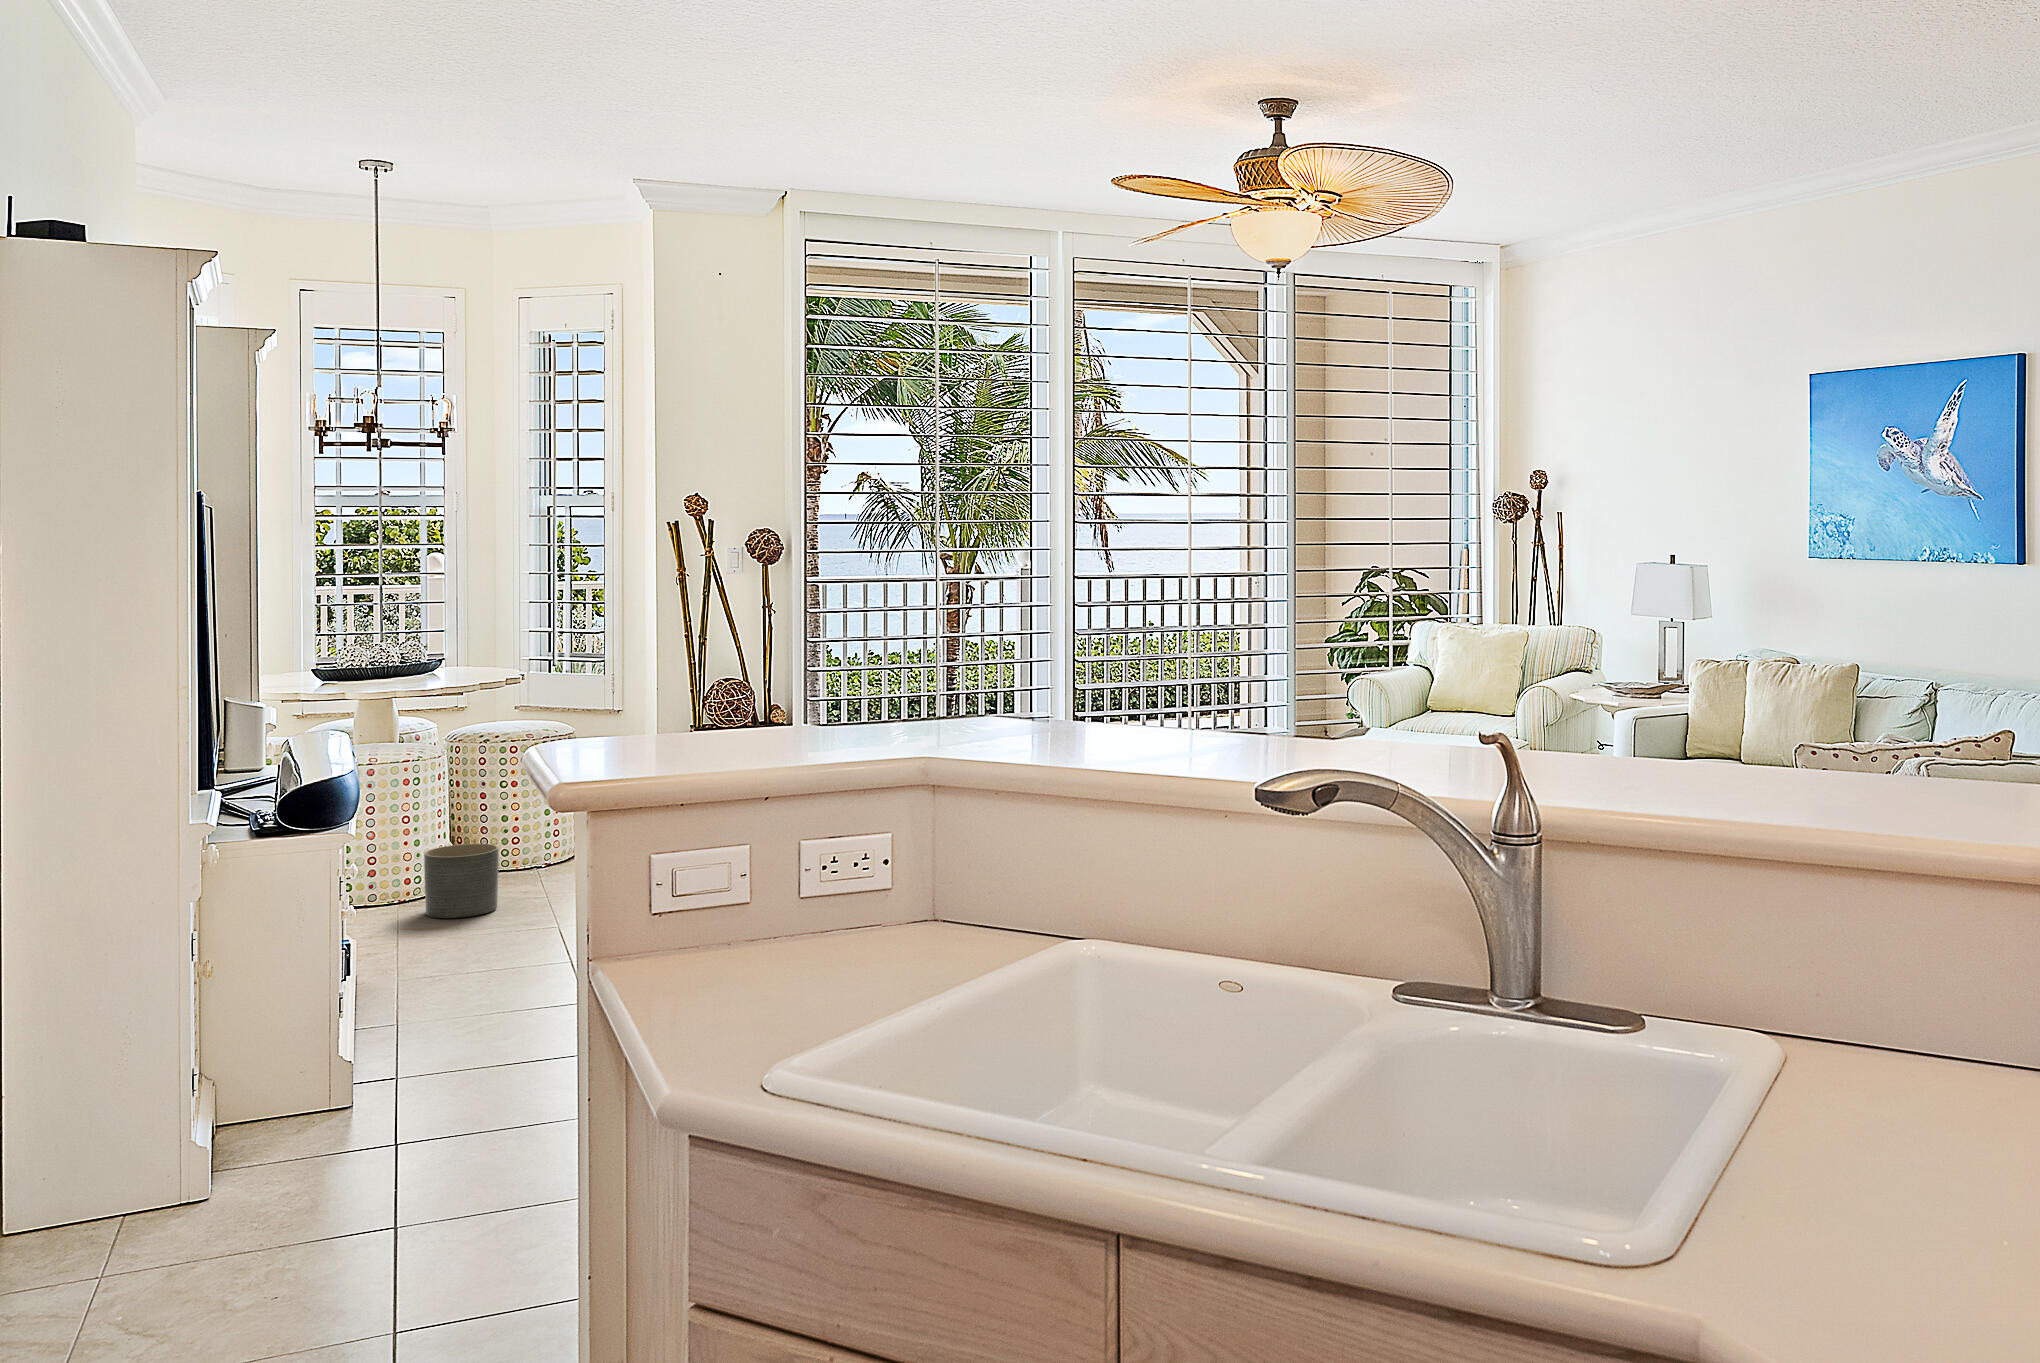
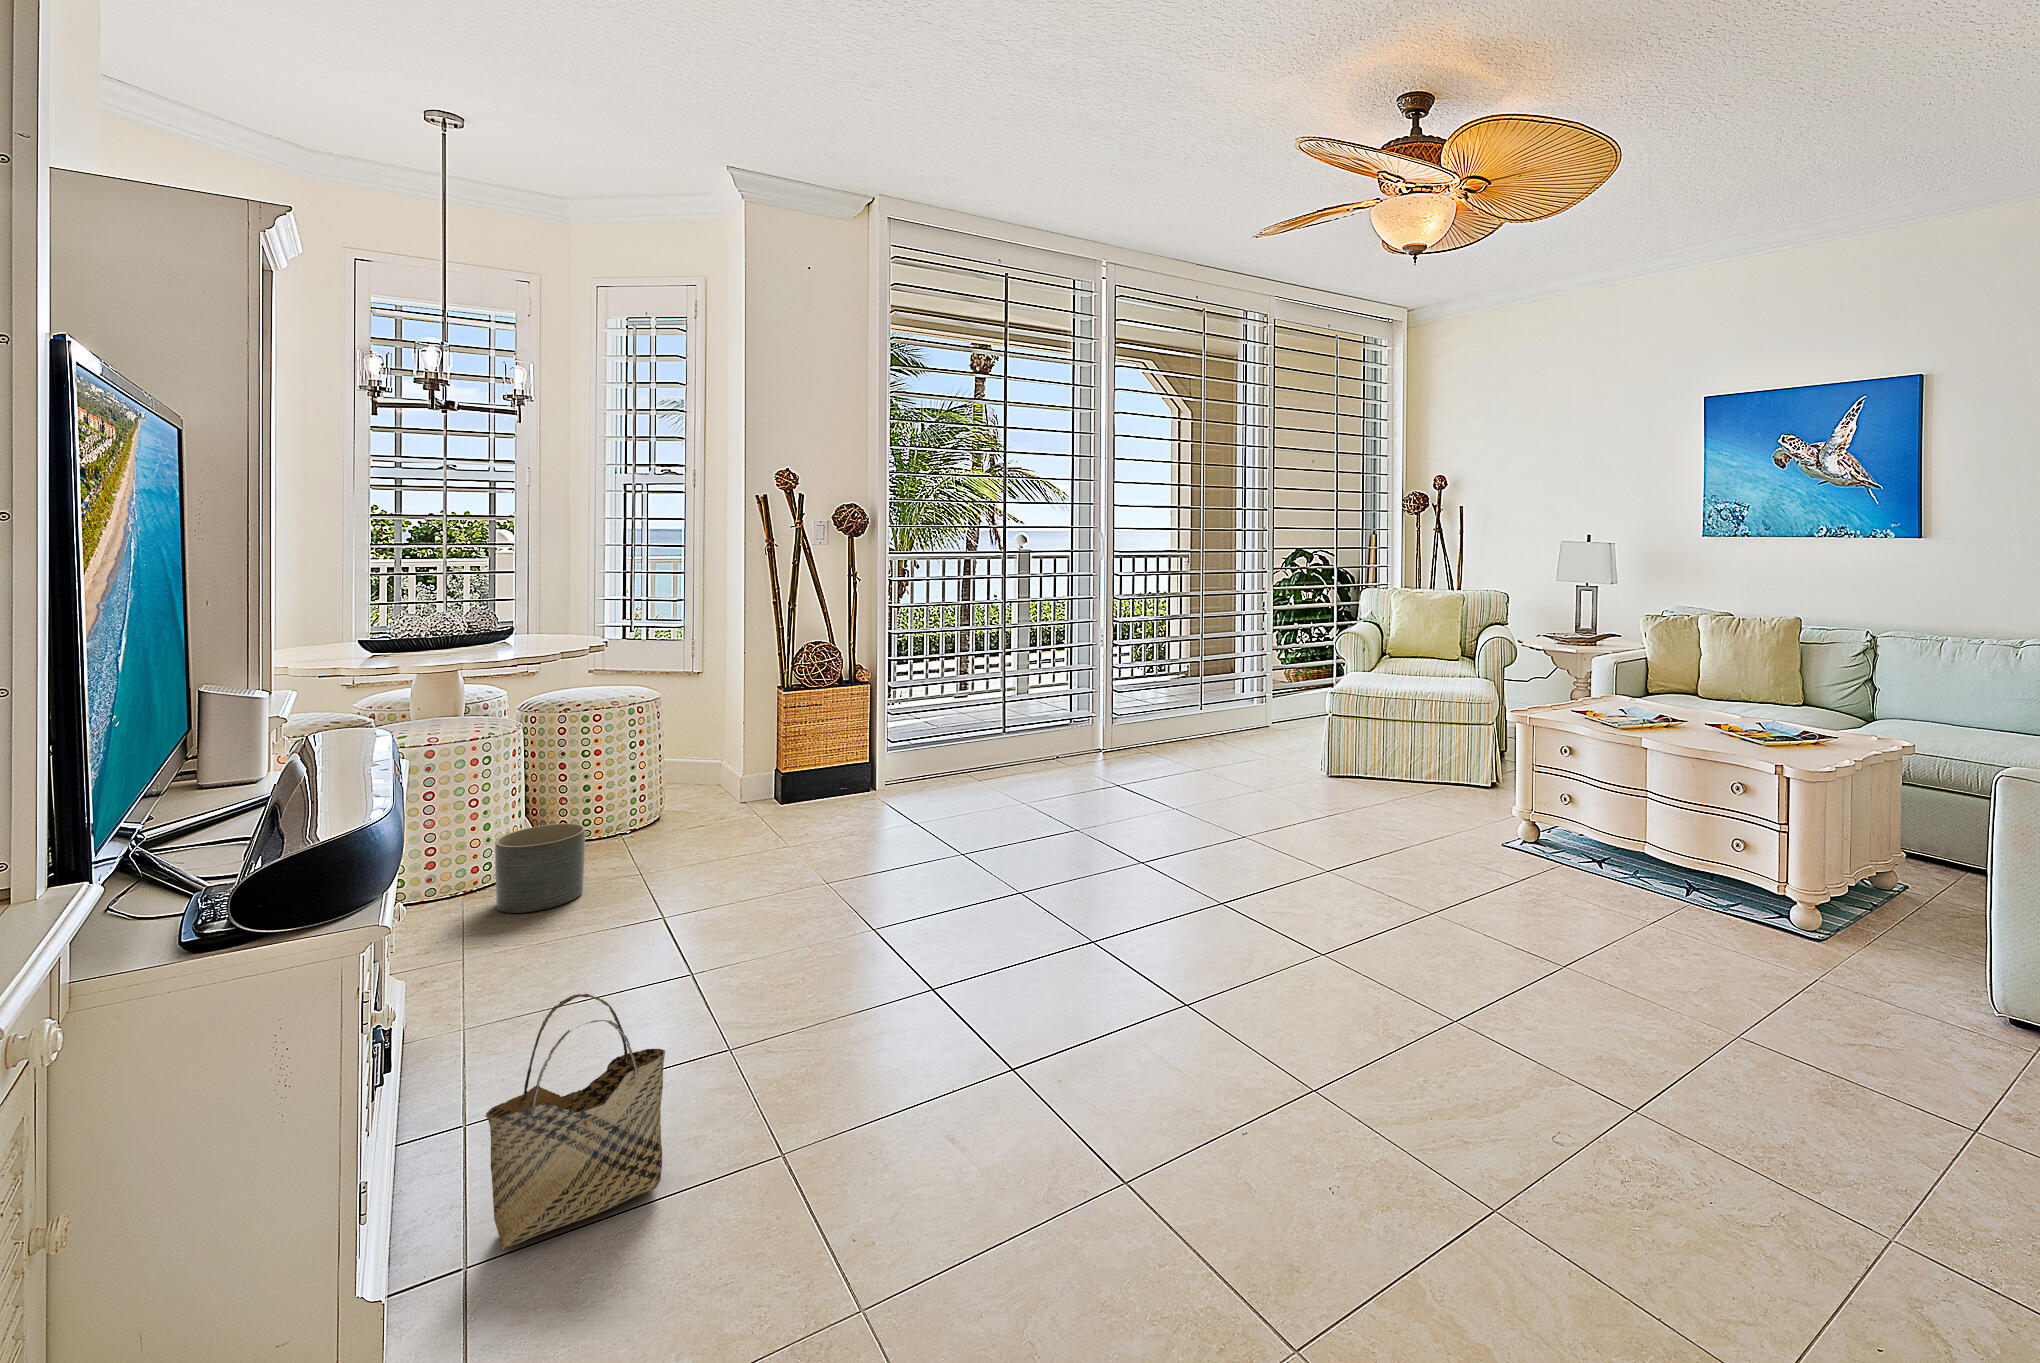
woven basket: none [412,918,529,1075] -> present [485,994,665,1250]

